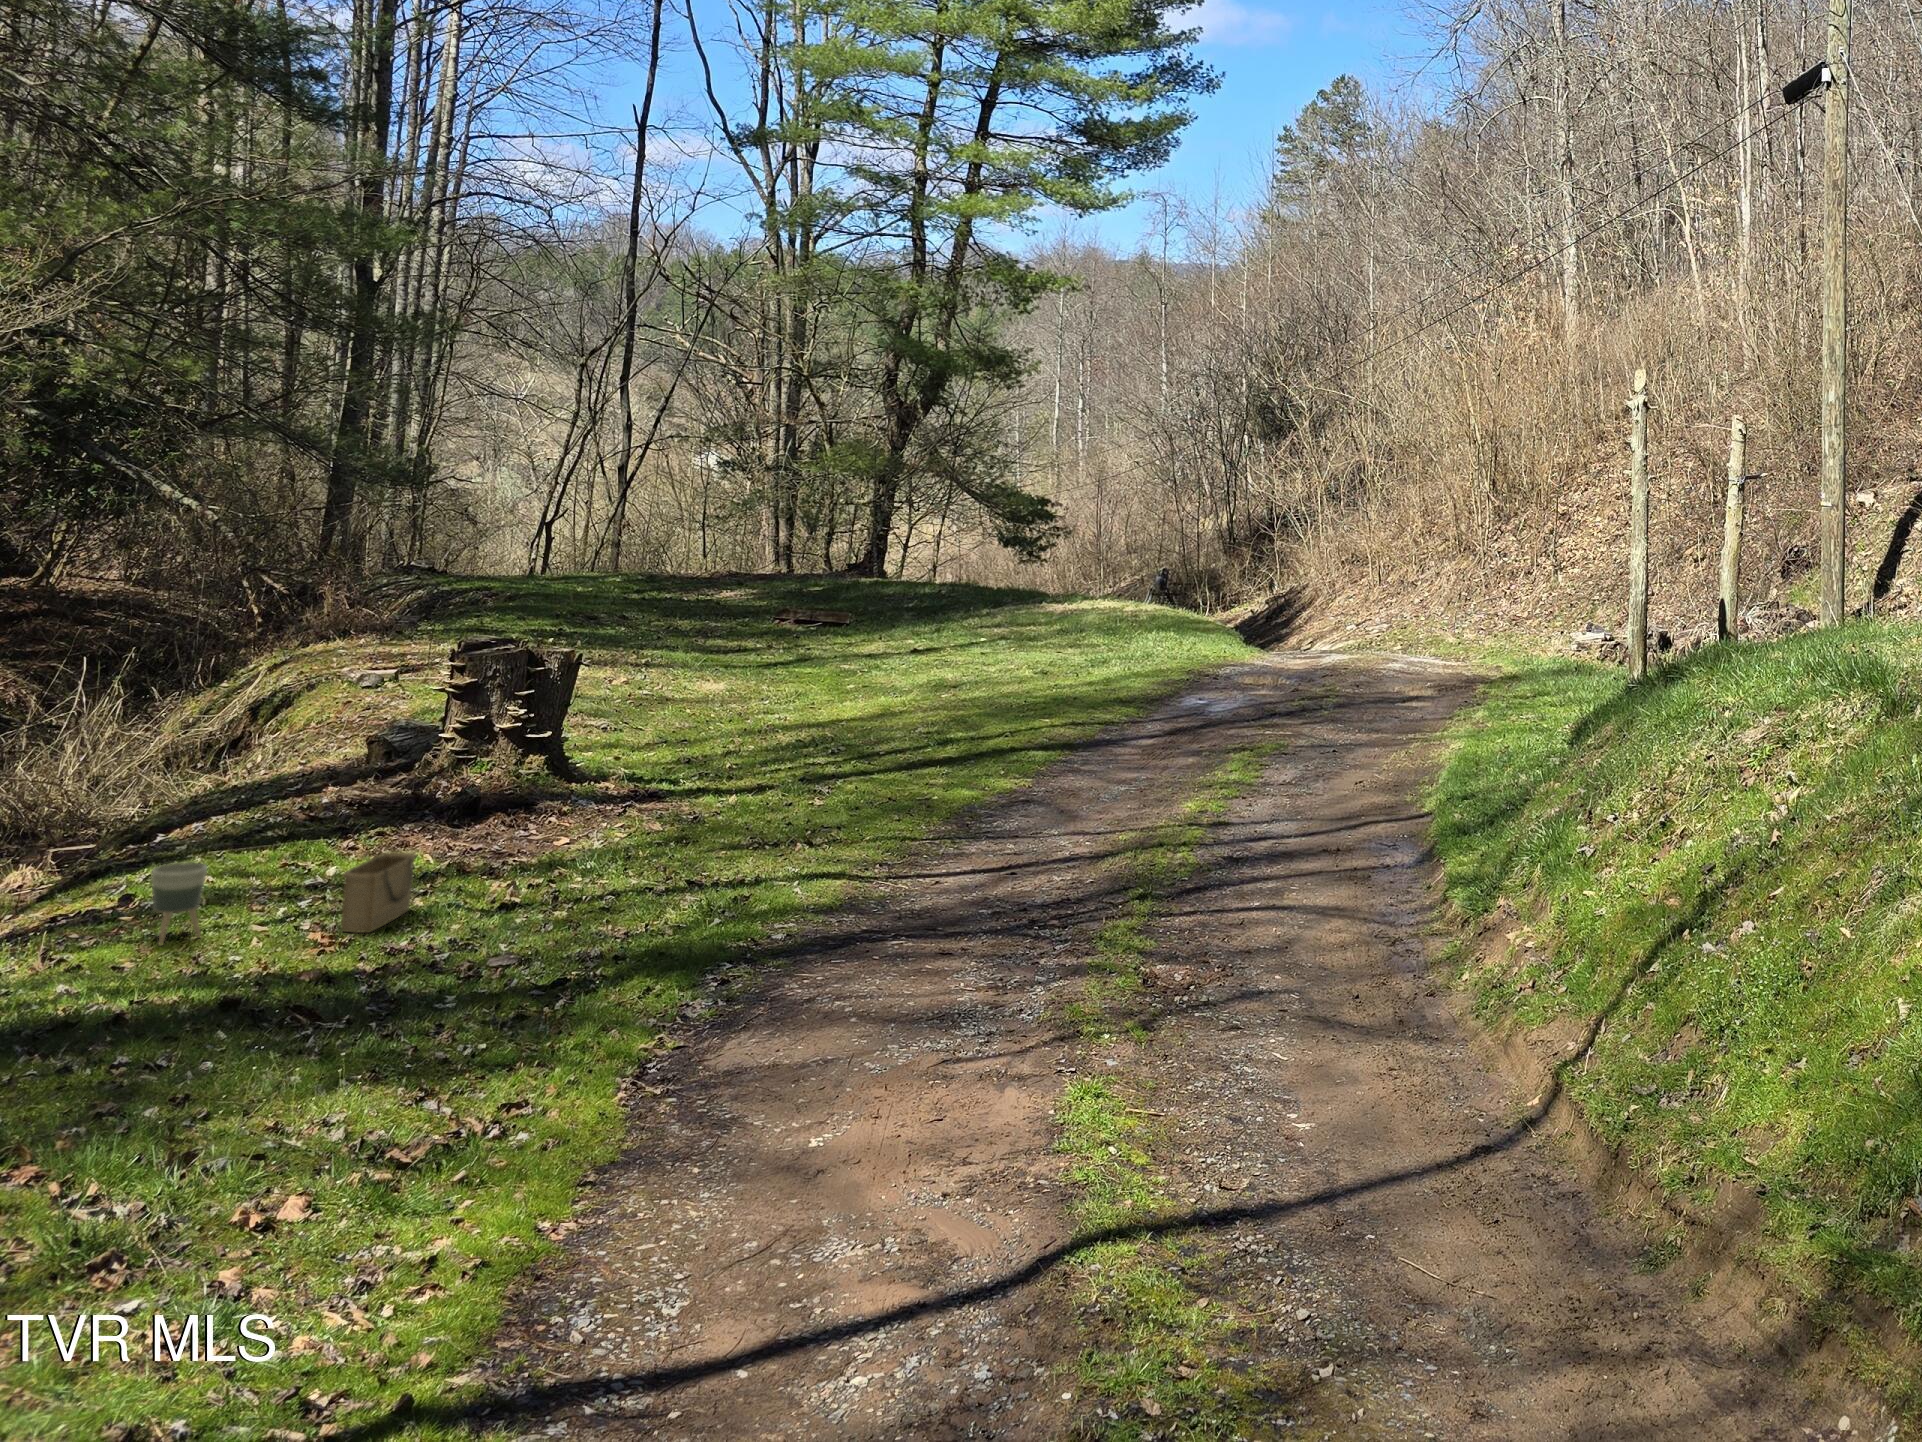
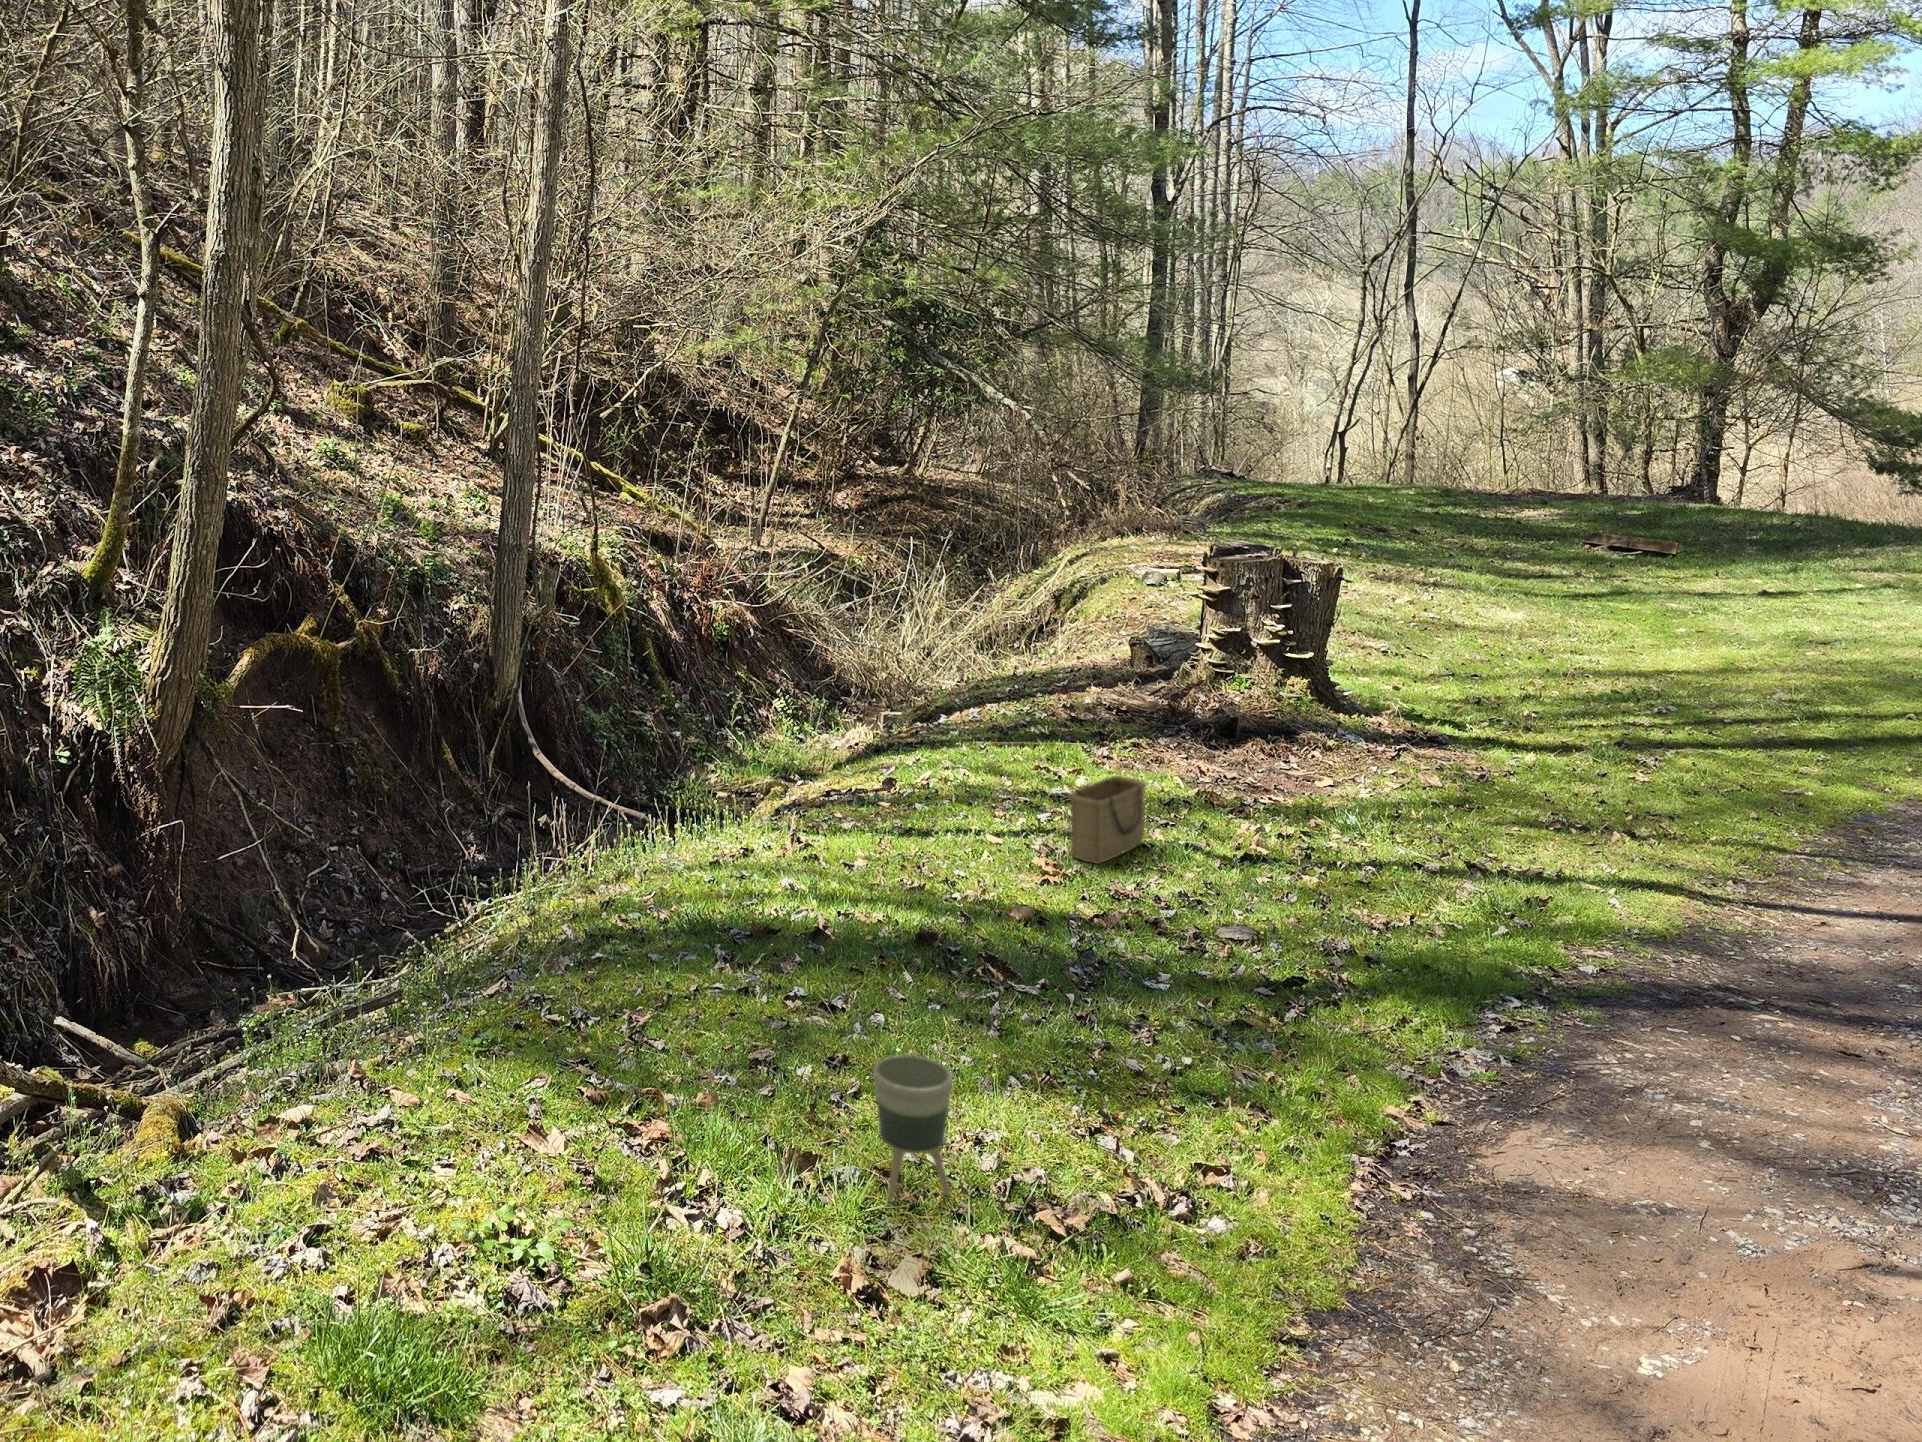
planter: present [151,862,207,946] -> present [873,1055,952,1203]

